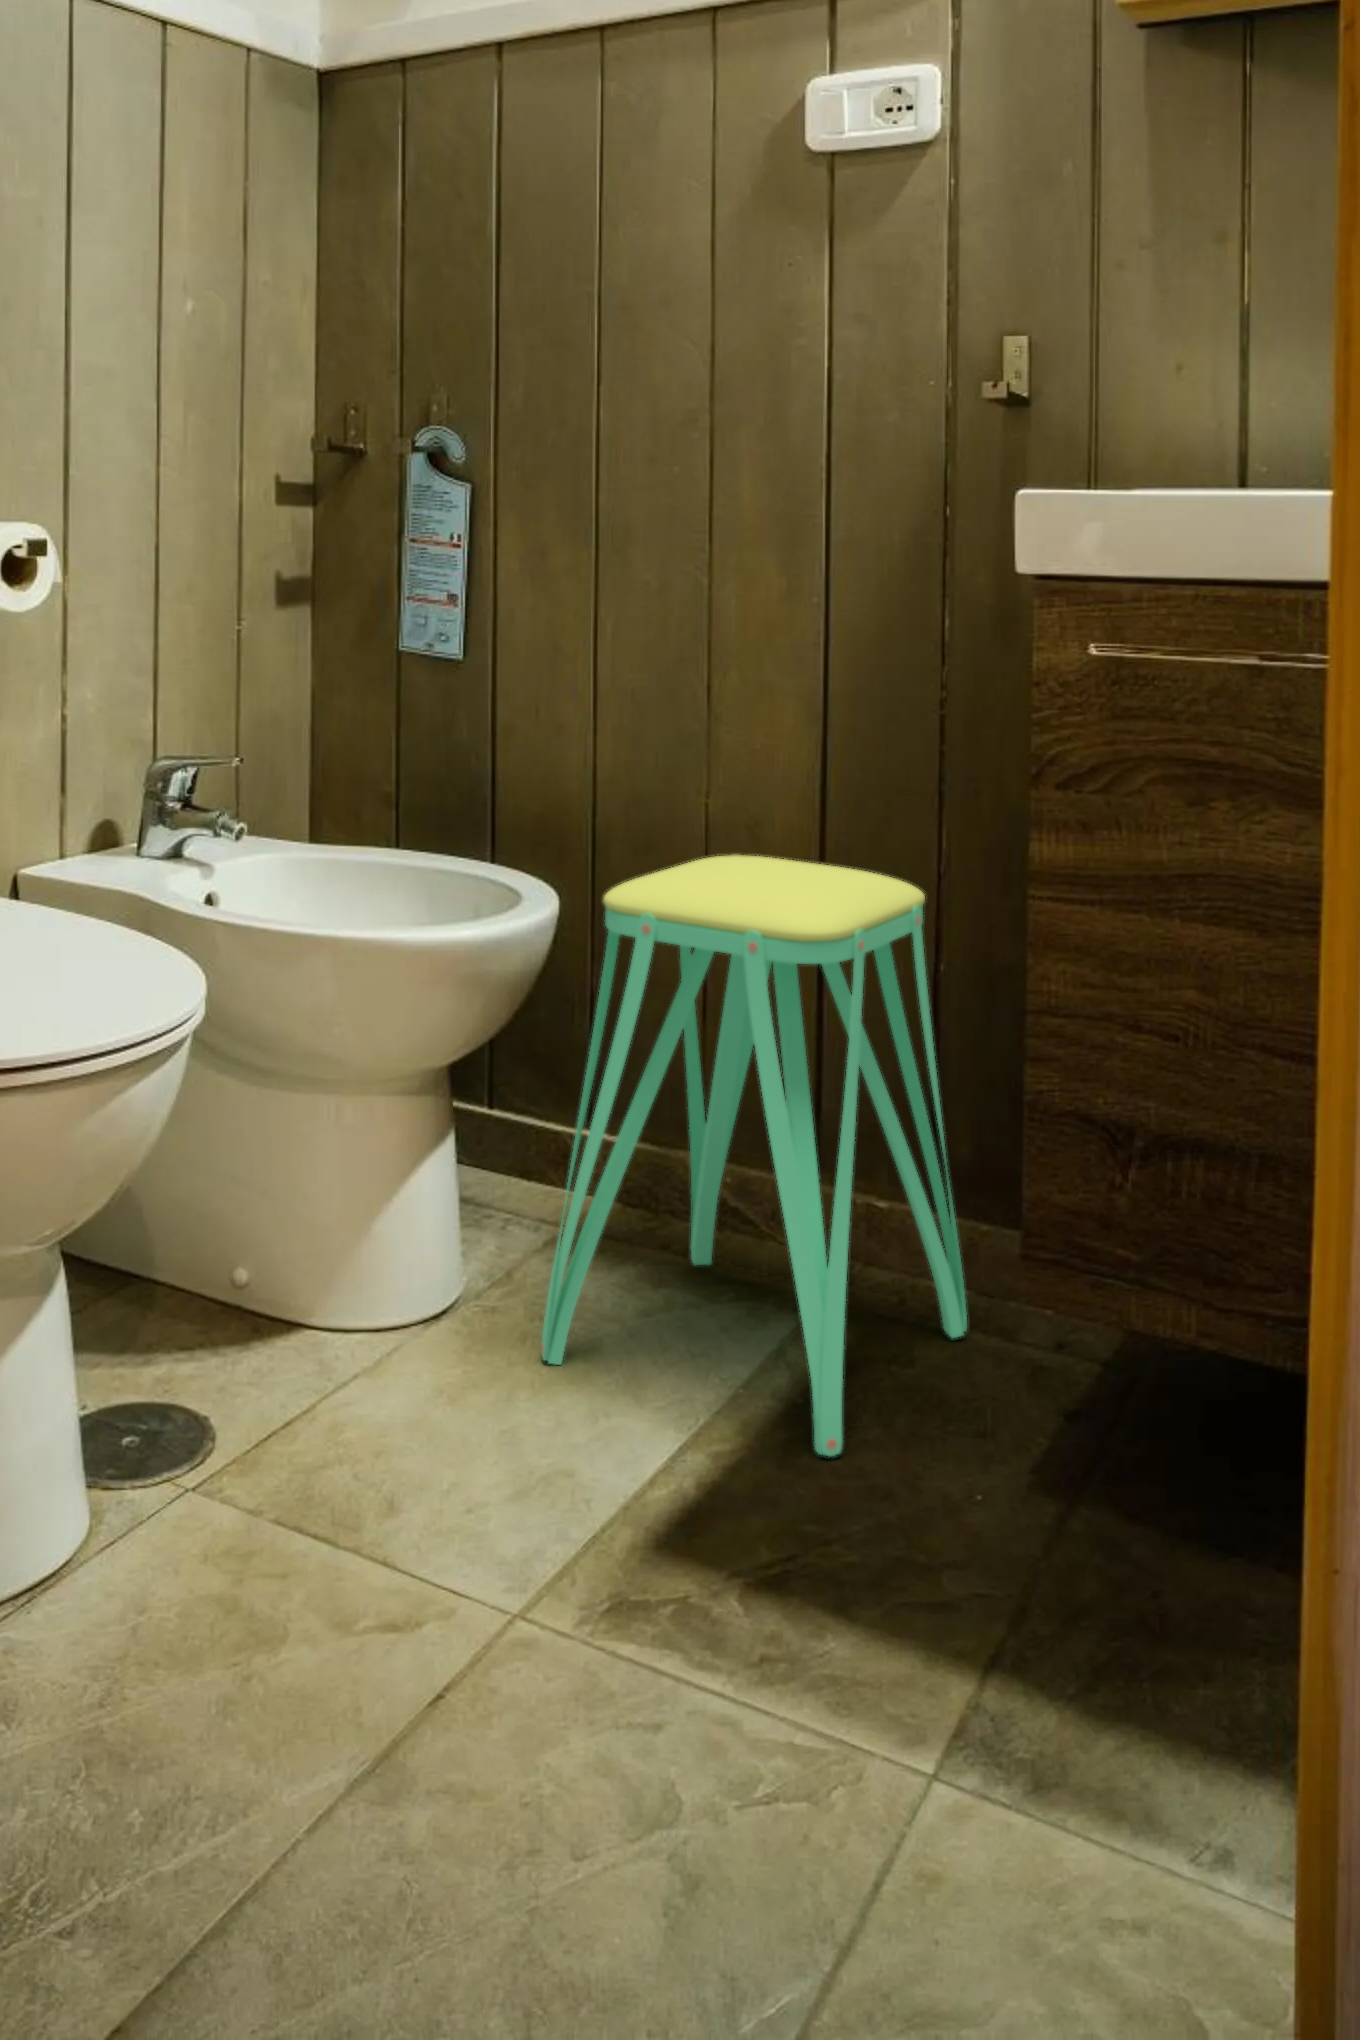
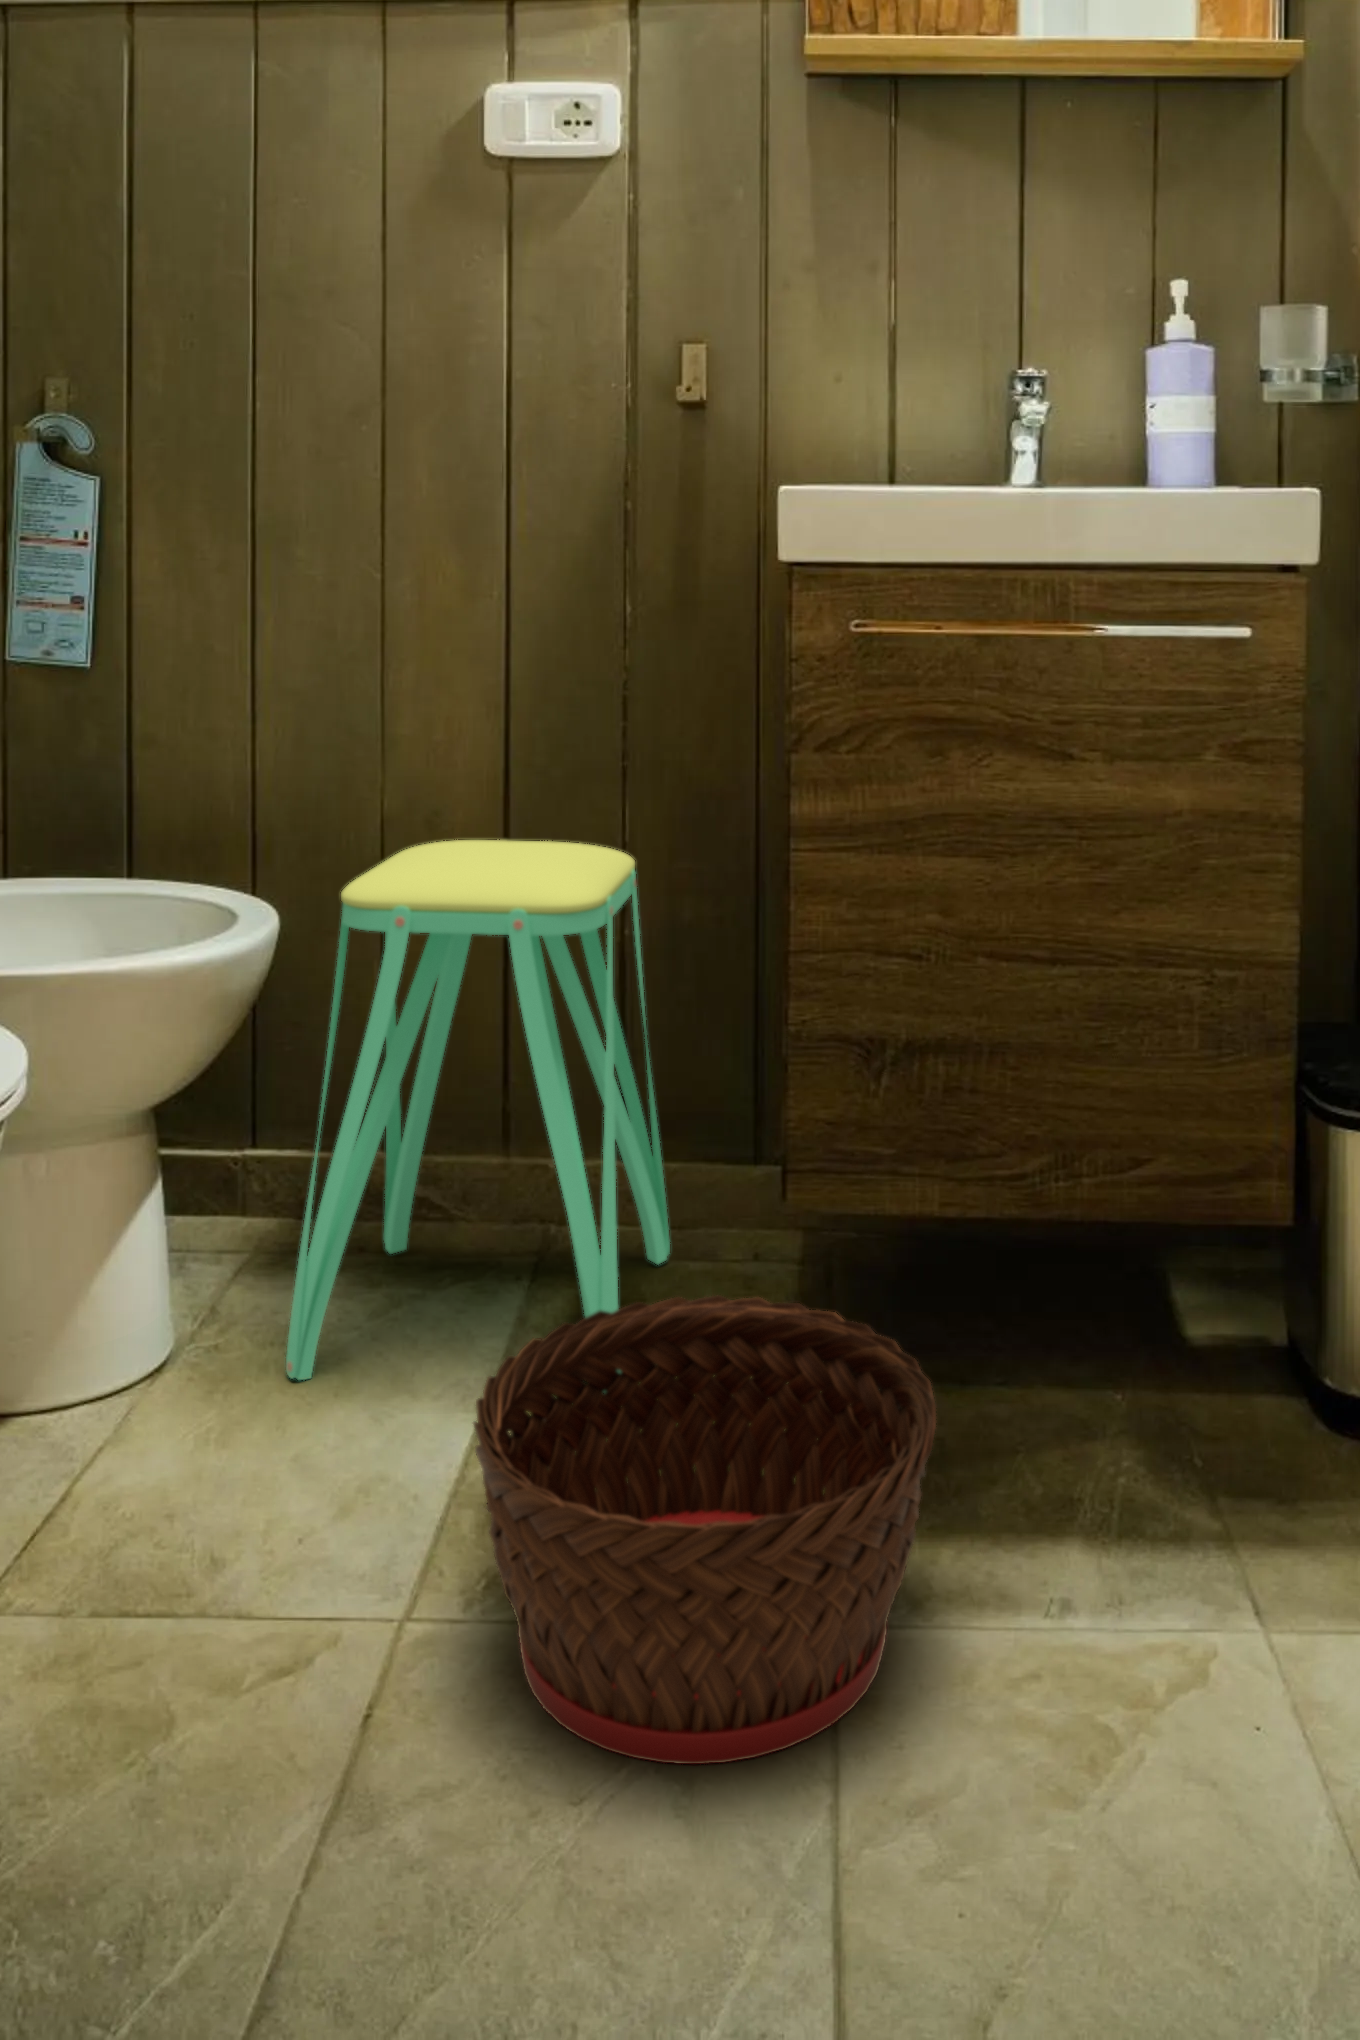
basket: none [543,1359,1047,1878] -> present [473,1296,936,1764]

